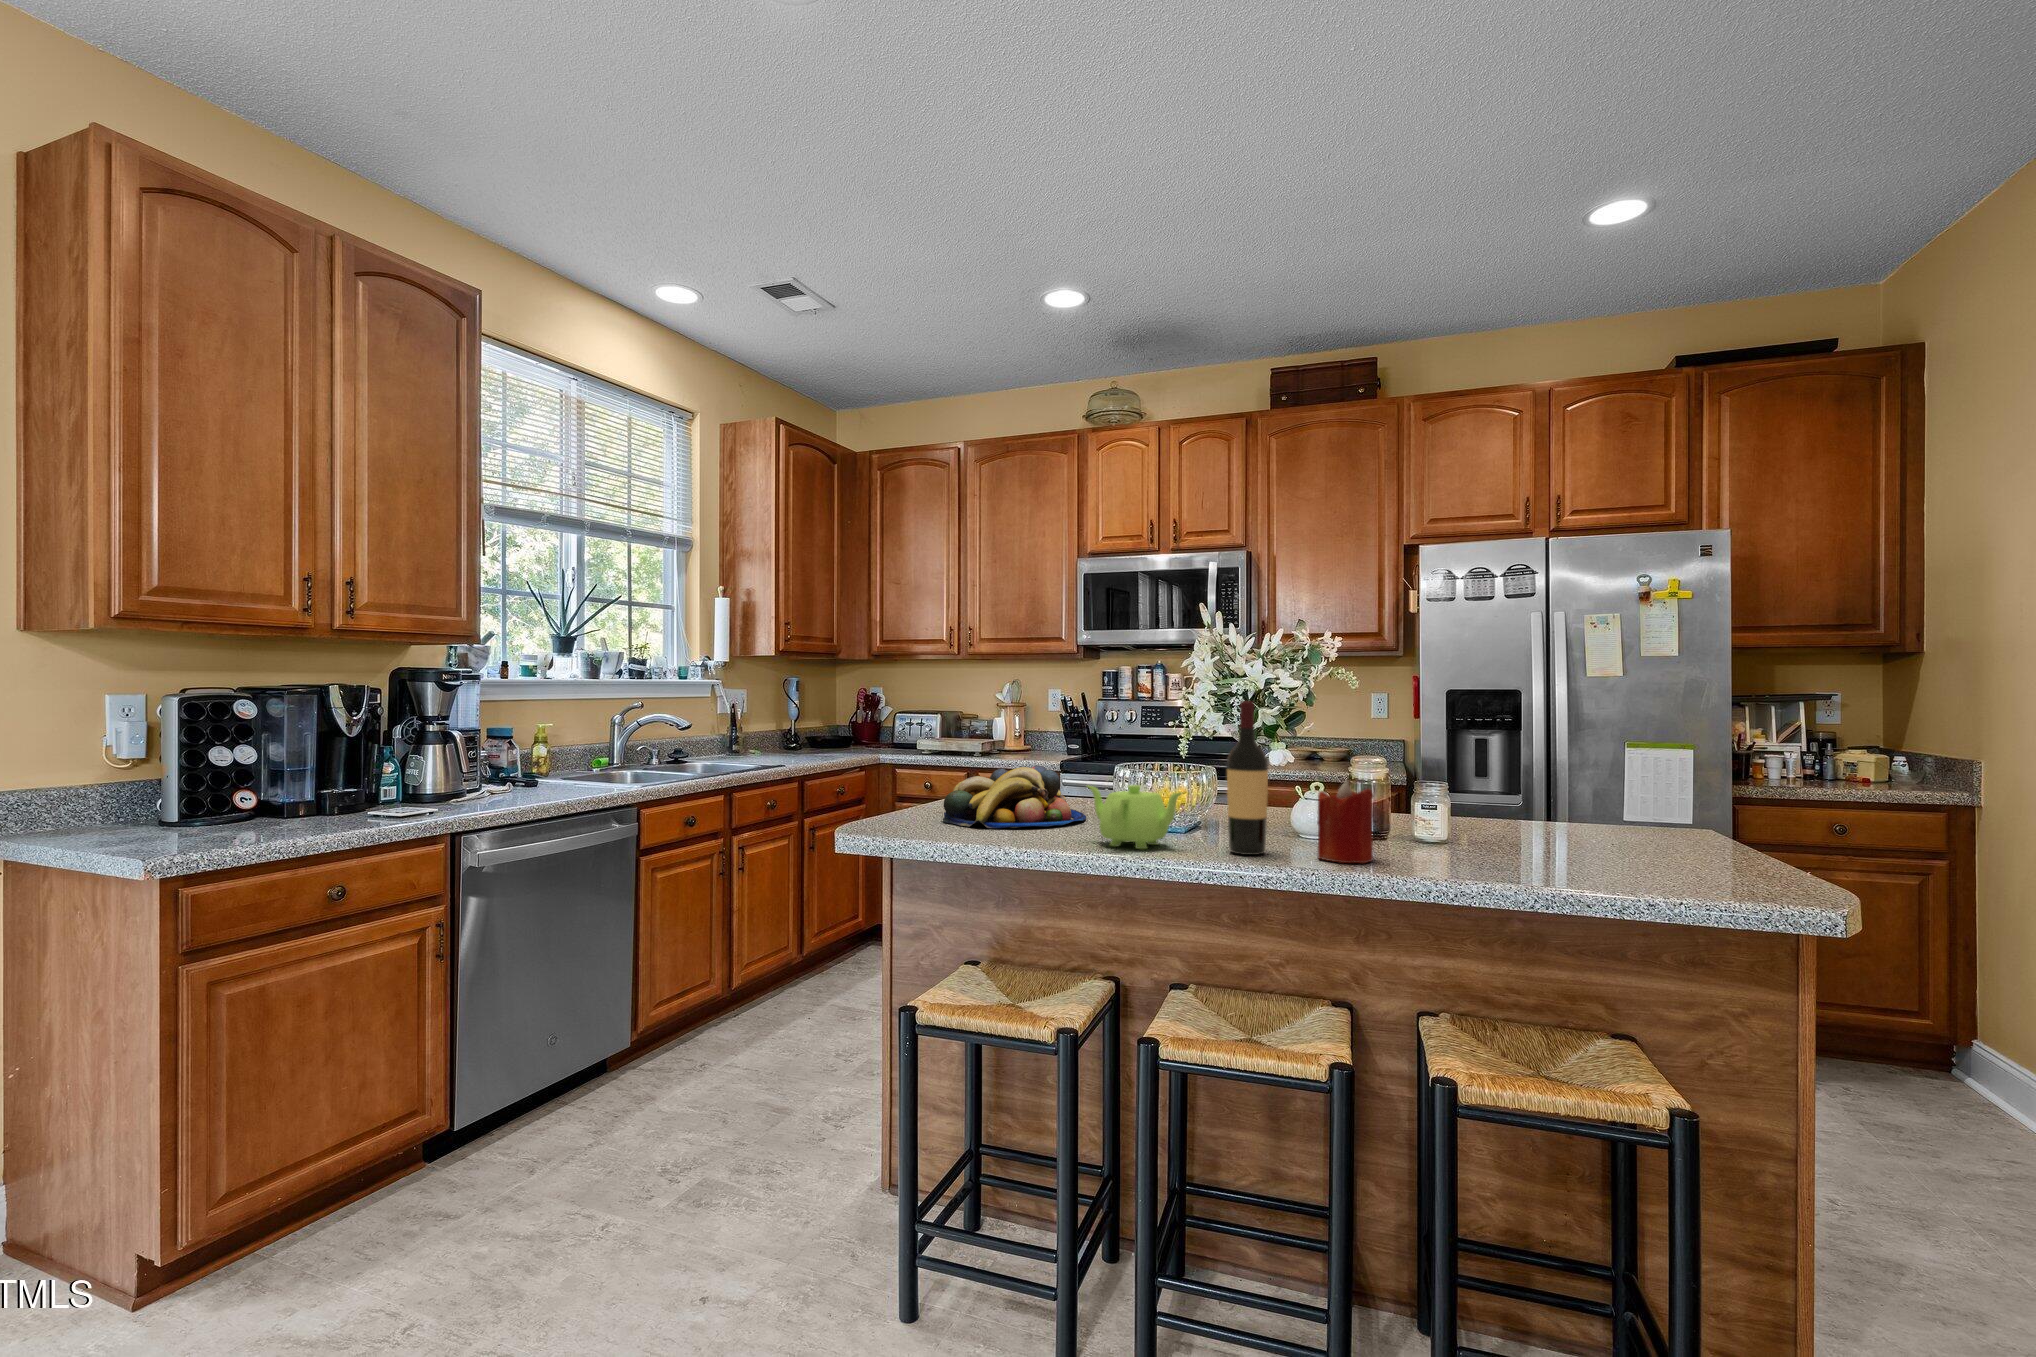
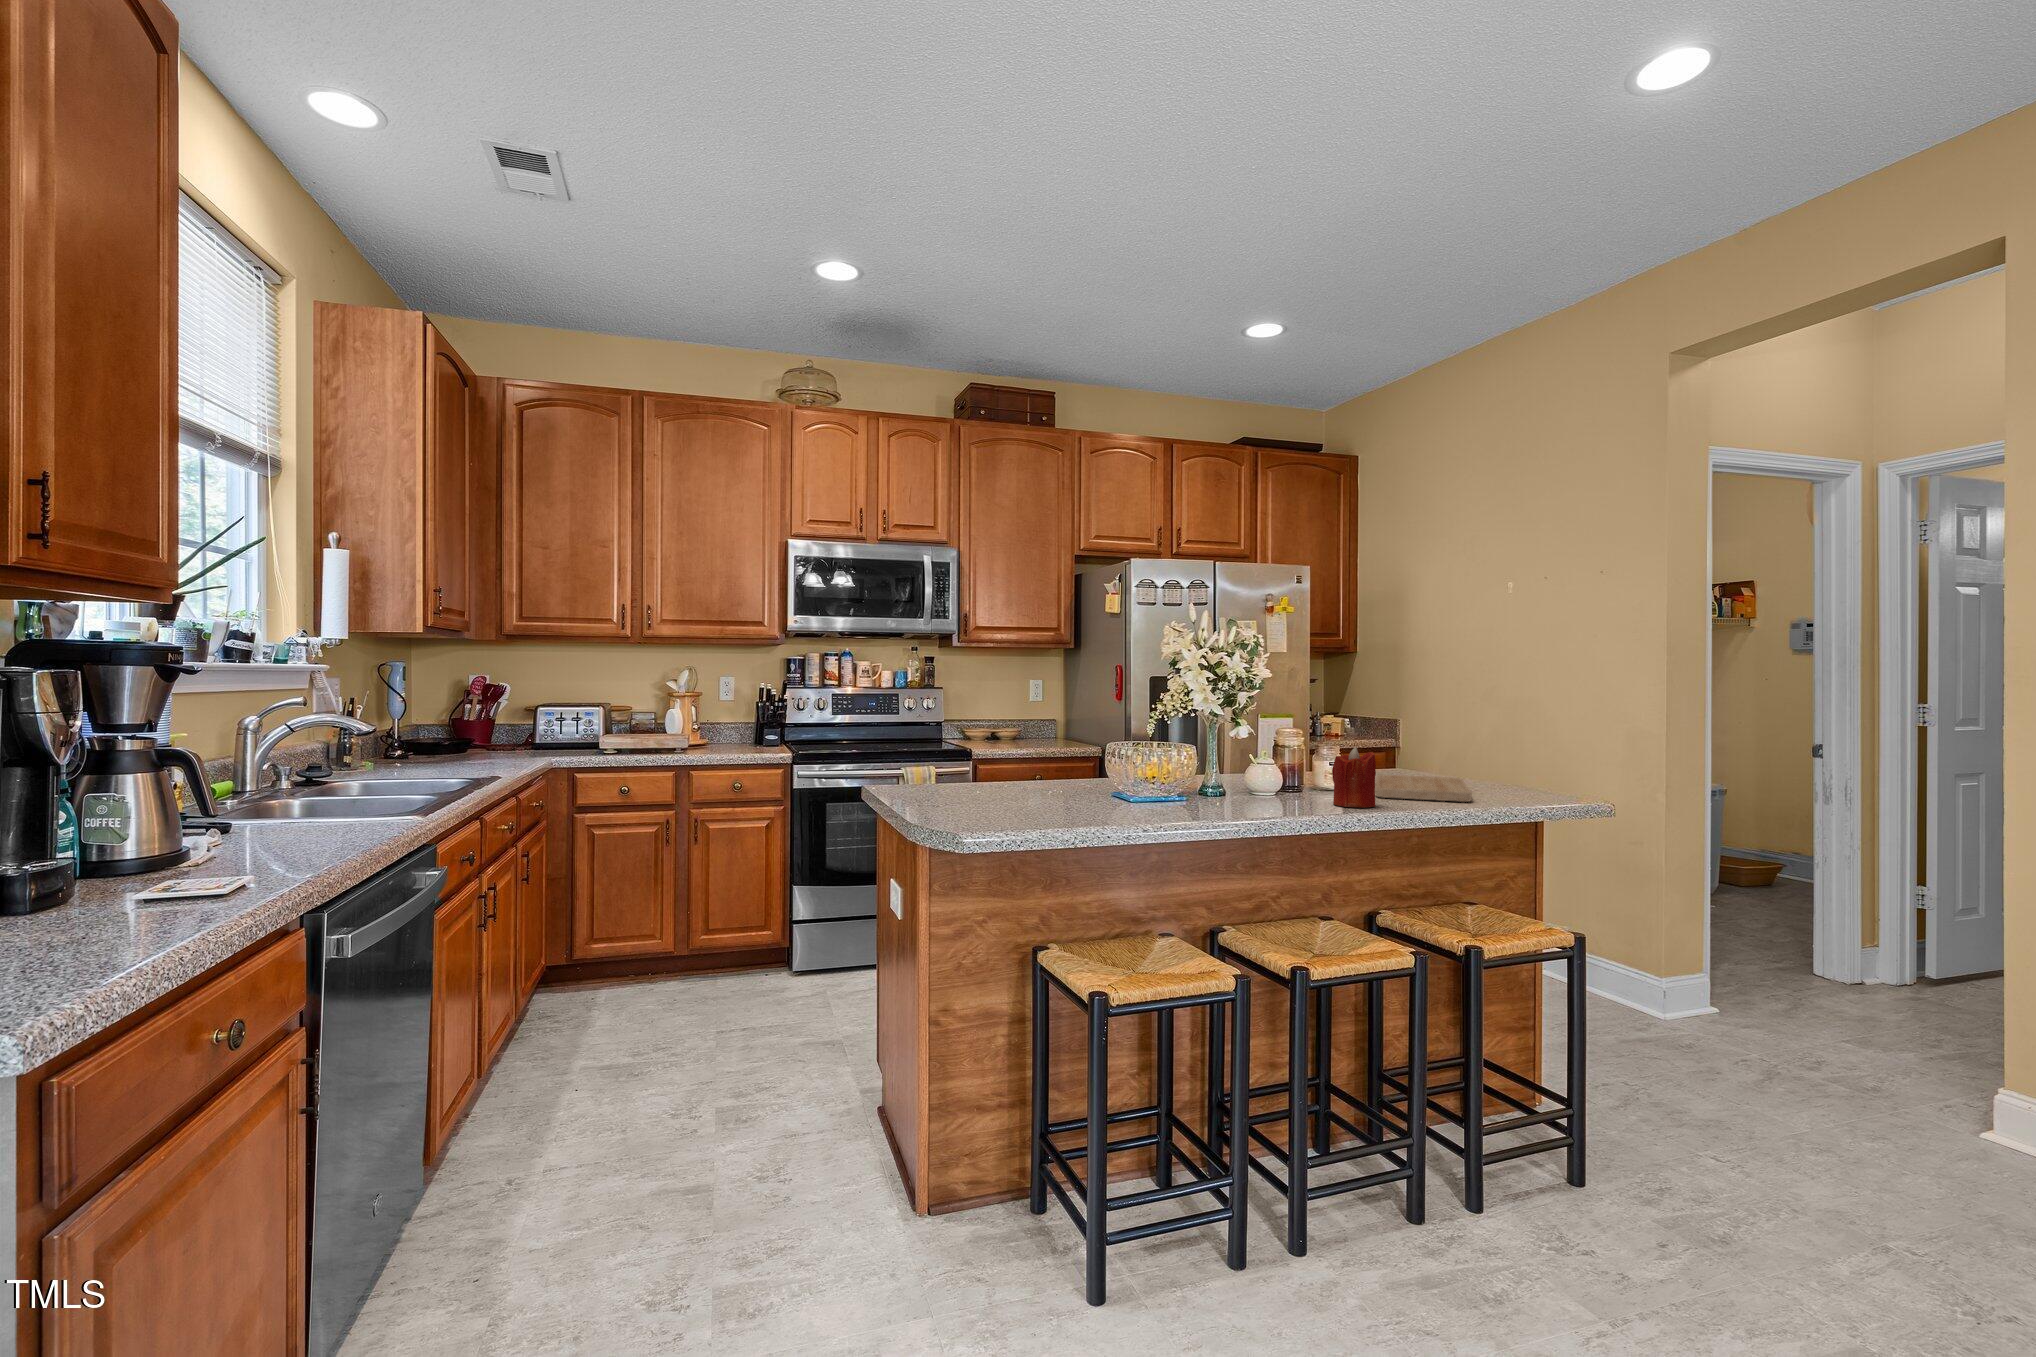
wine bottle: present [1227,701,1268,855] -> none [1278,689,1310,809]
fruit bowl: present [943,766,1086,828] -> none [968,751,1105,812]
teapot: present [1088,785,1182,849] -> none [1170,761,1257,814]
cutting board: none [1433,828,1662,874] -> present [1376,775,1472,802]

